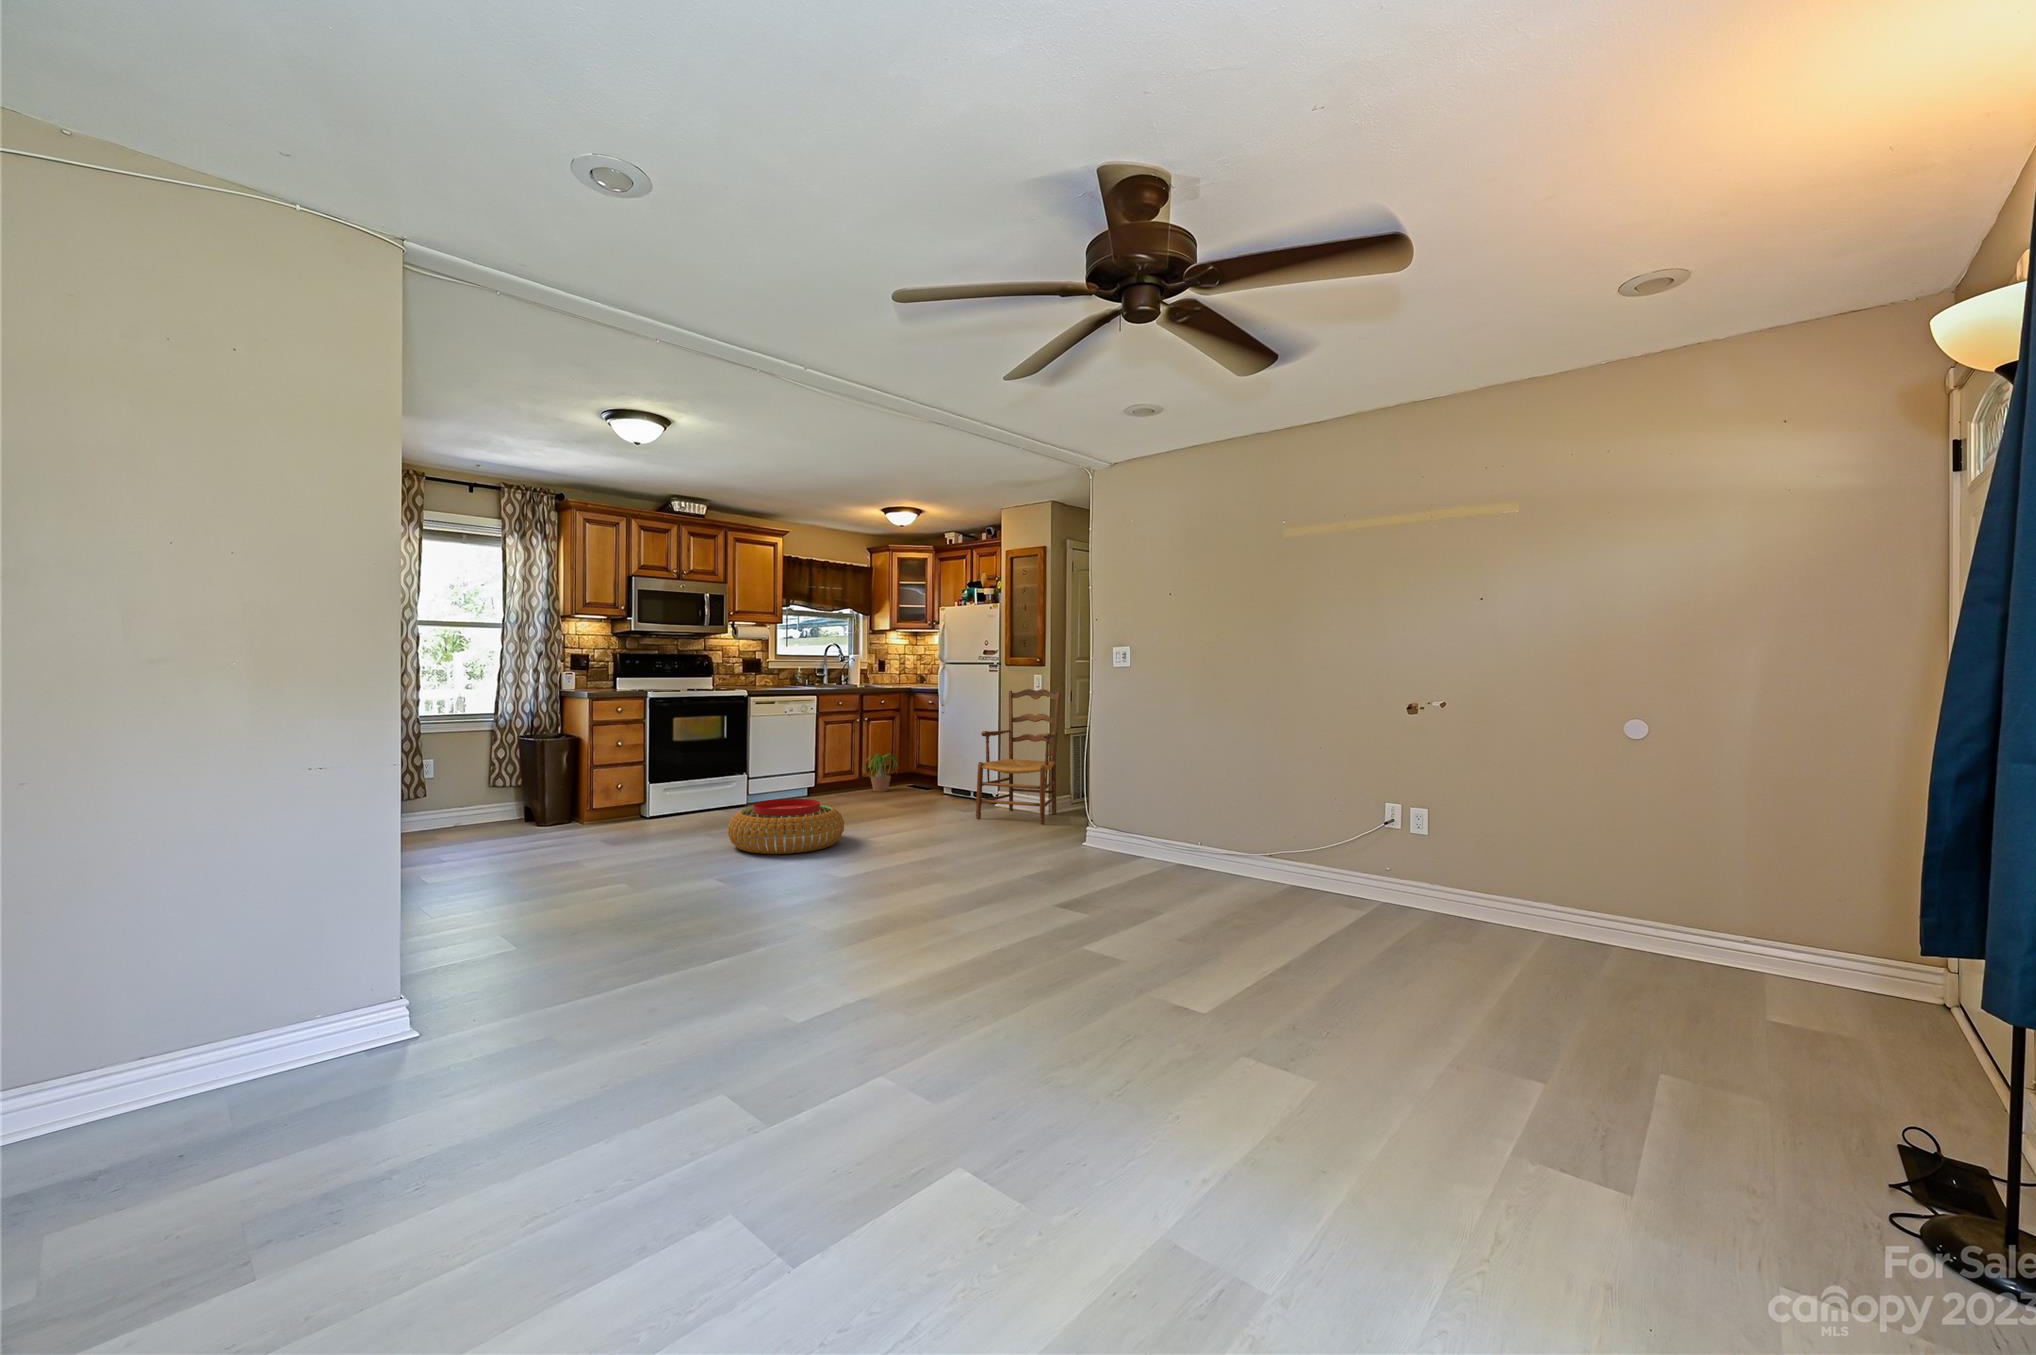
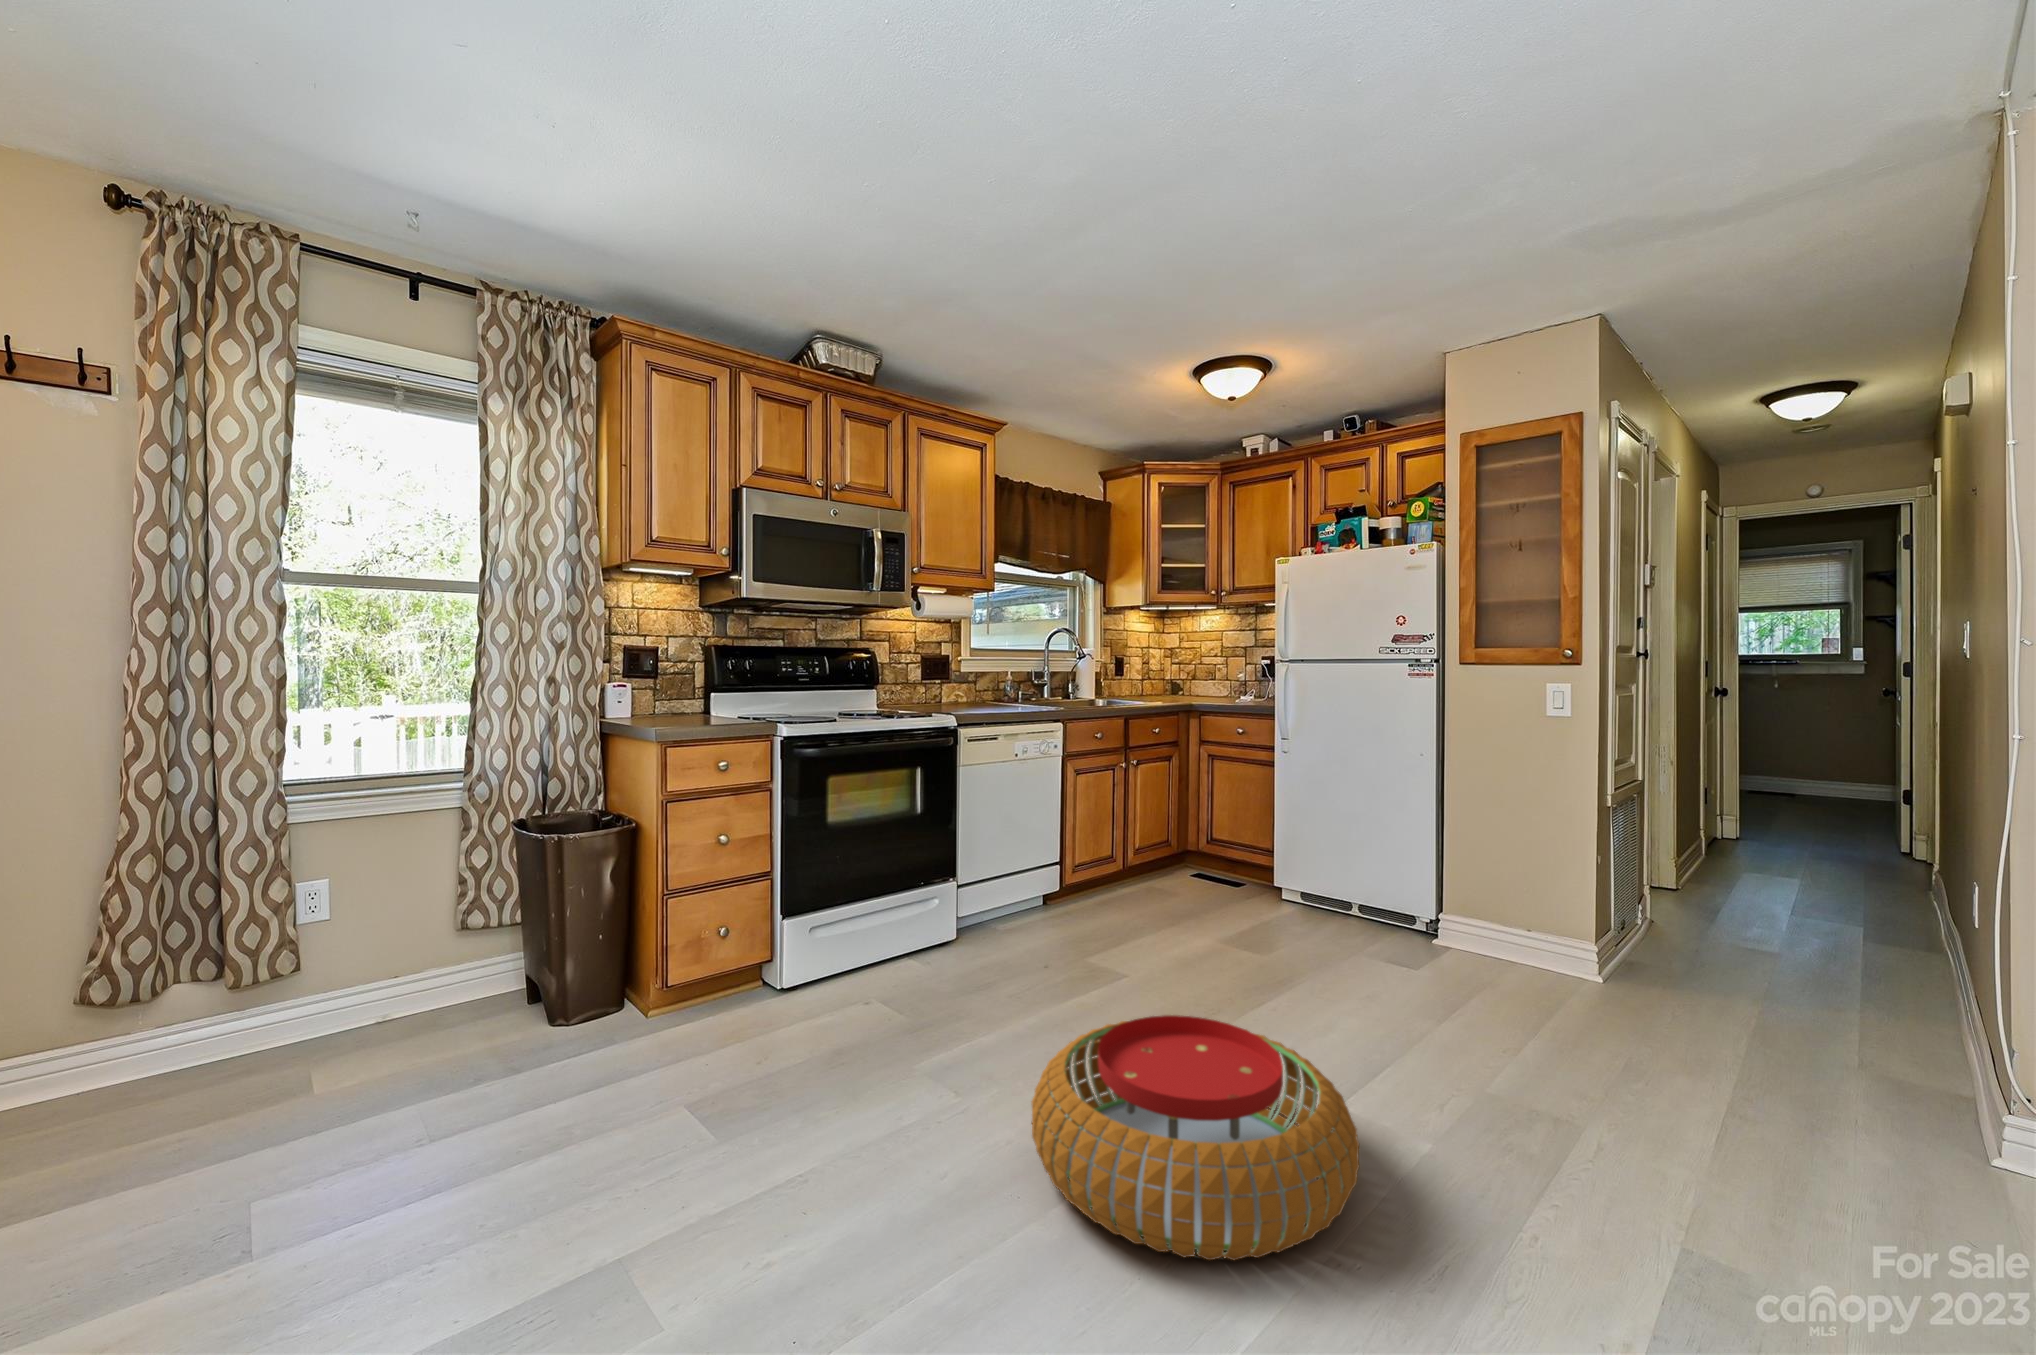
armchair: present [976,689,1061,824] -> none [1508,712,1728,1048]
potted plant: present [865,753,898,792] -> none [1134,825,1213,898]

